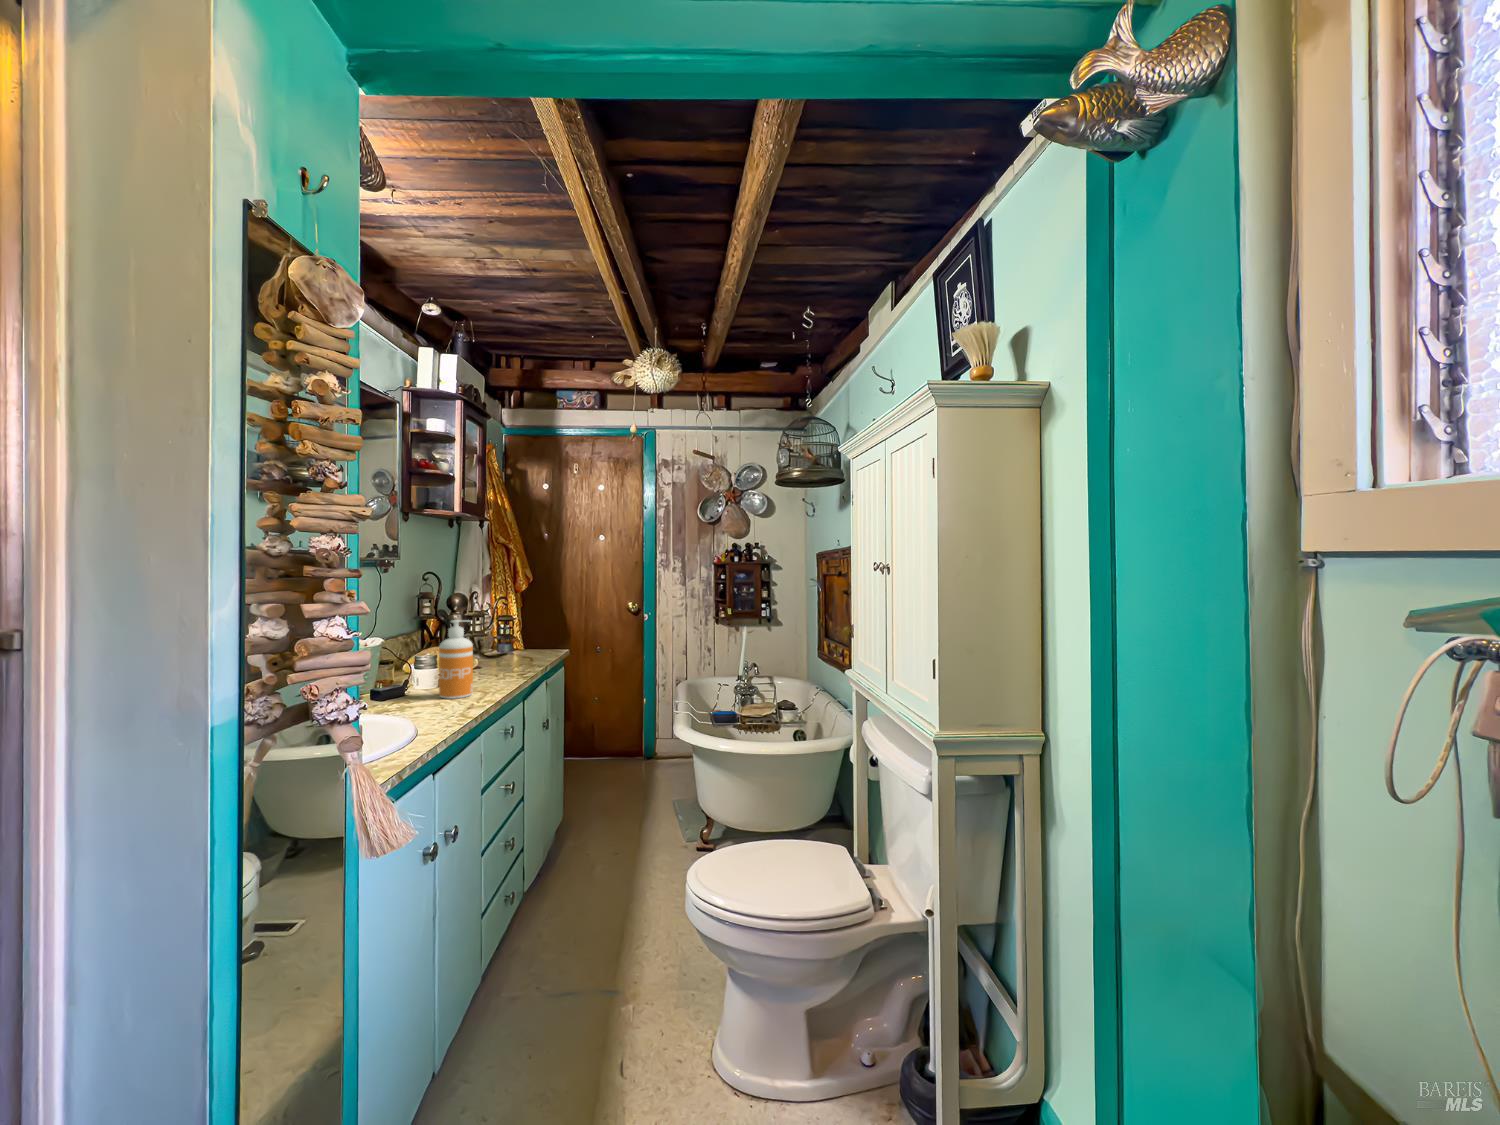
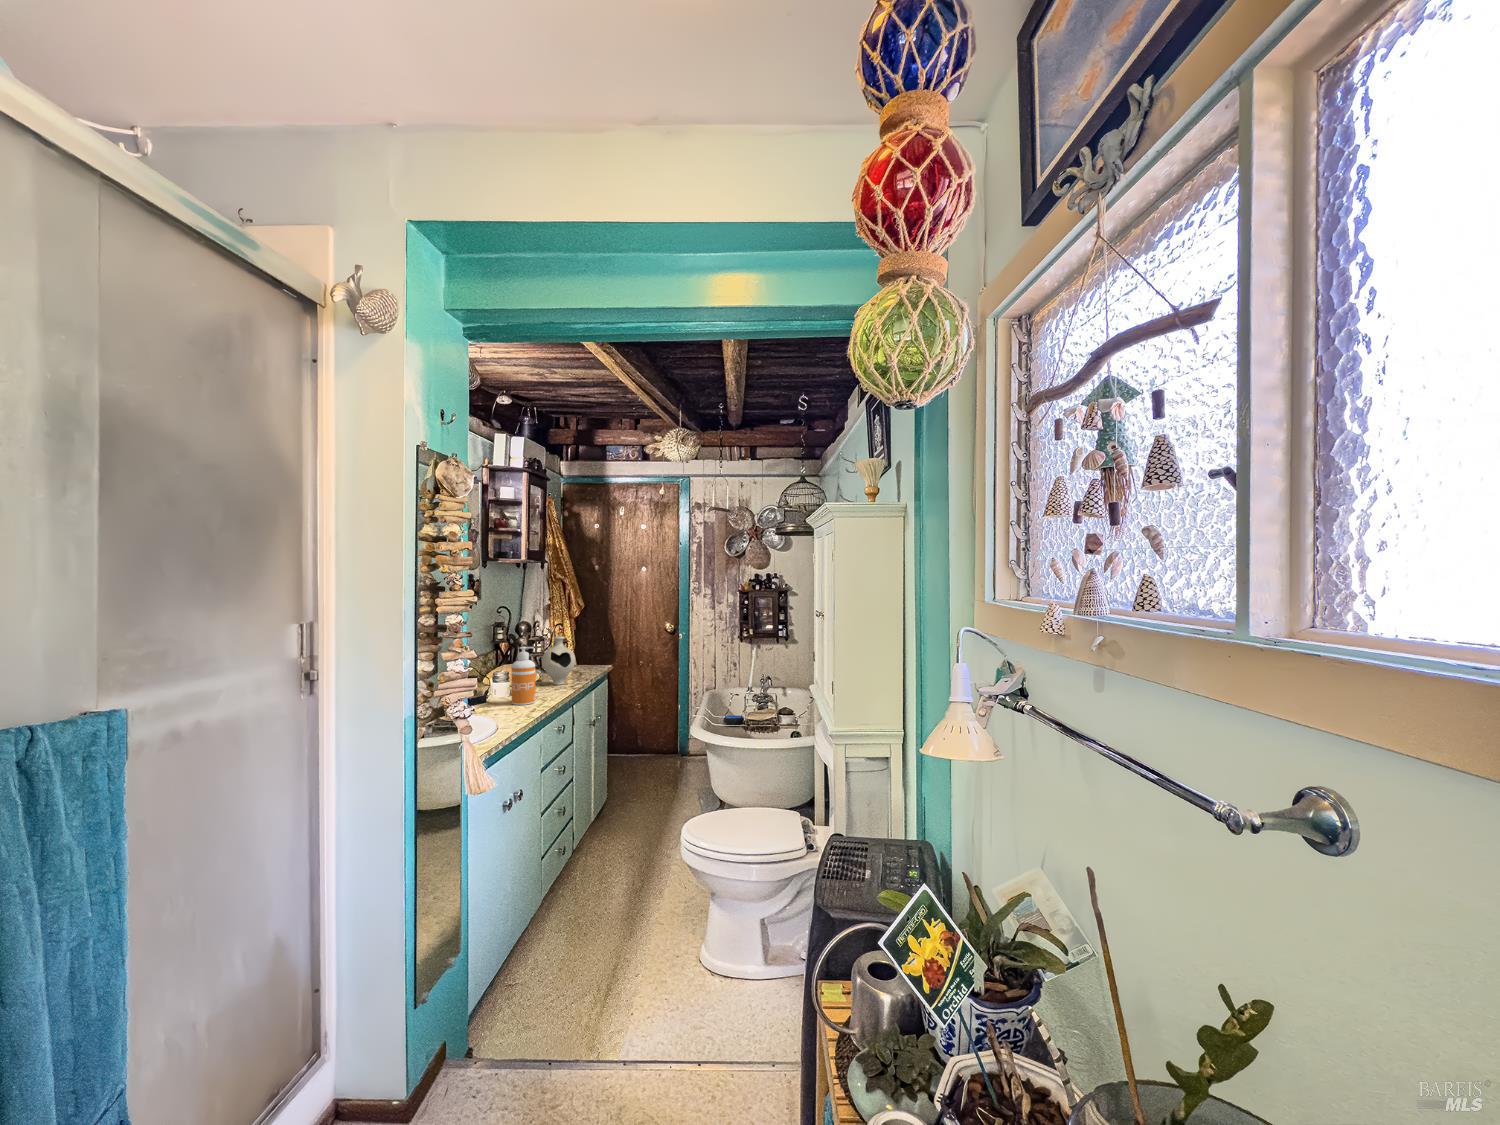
decorative vase: none [481,610,525,672] -> present [542,636,575,685]

